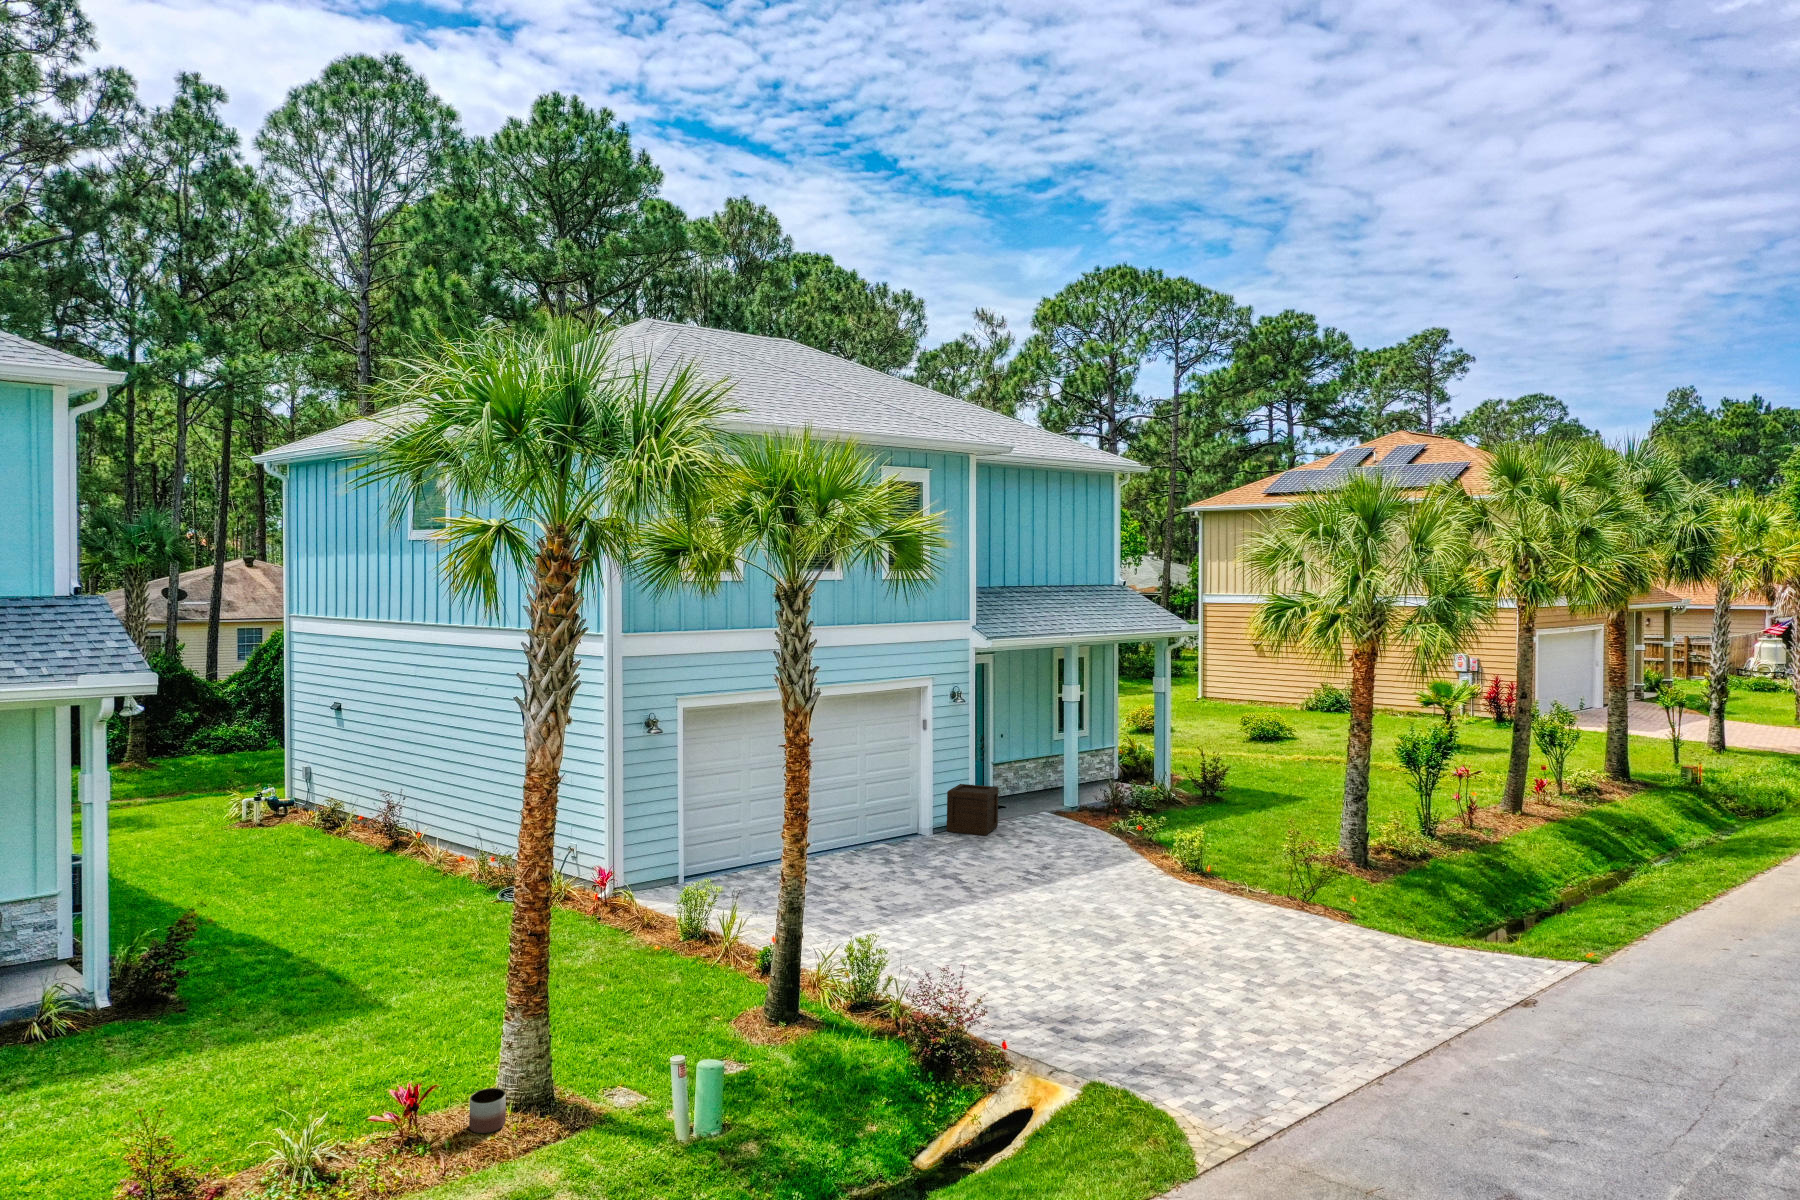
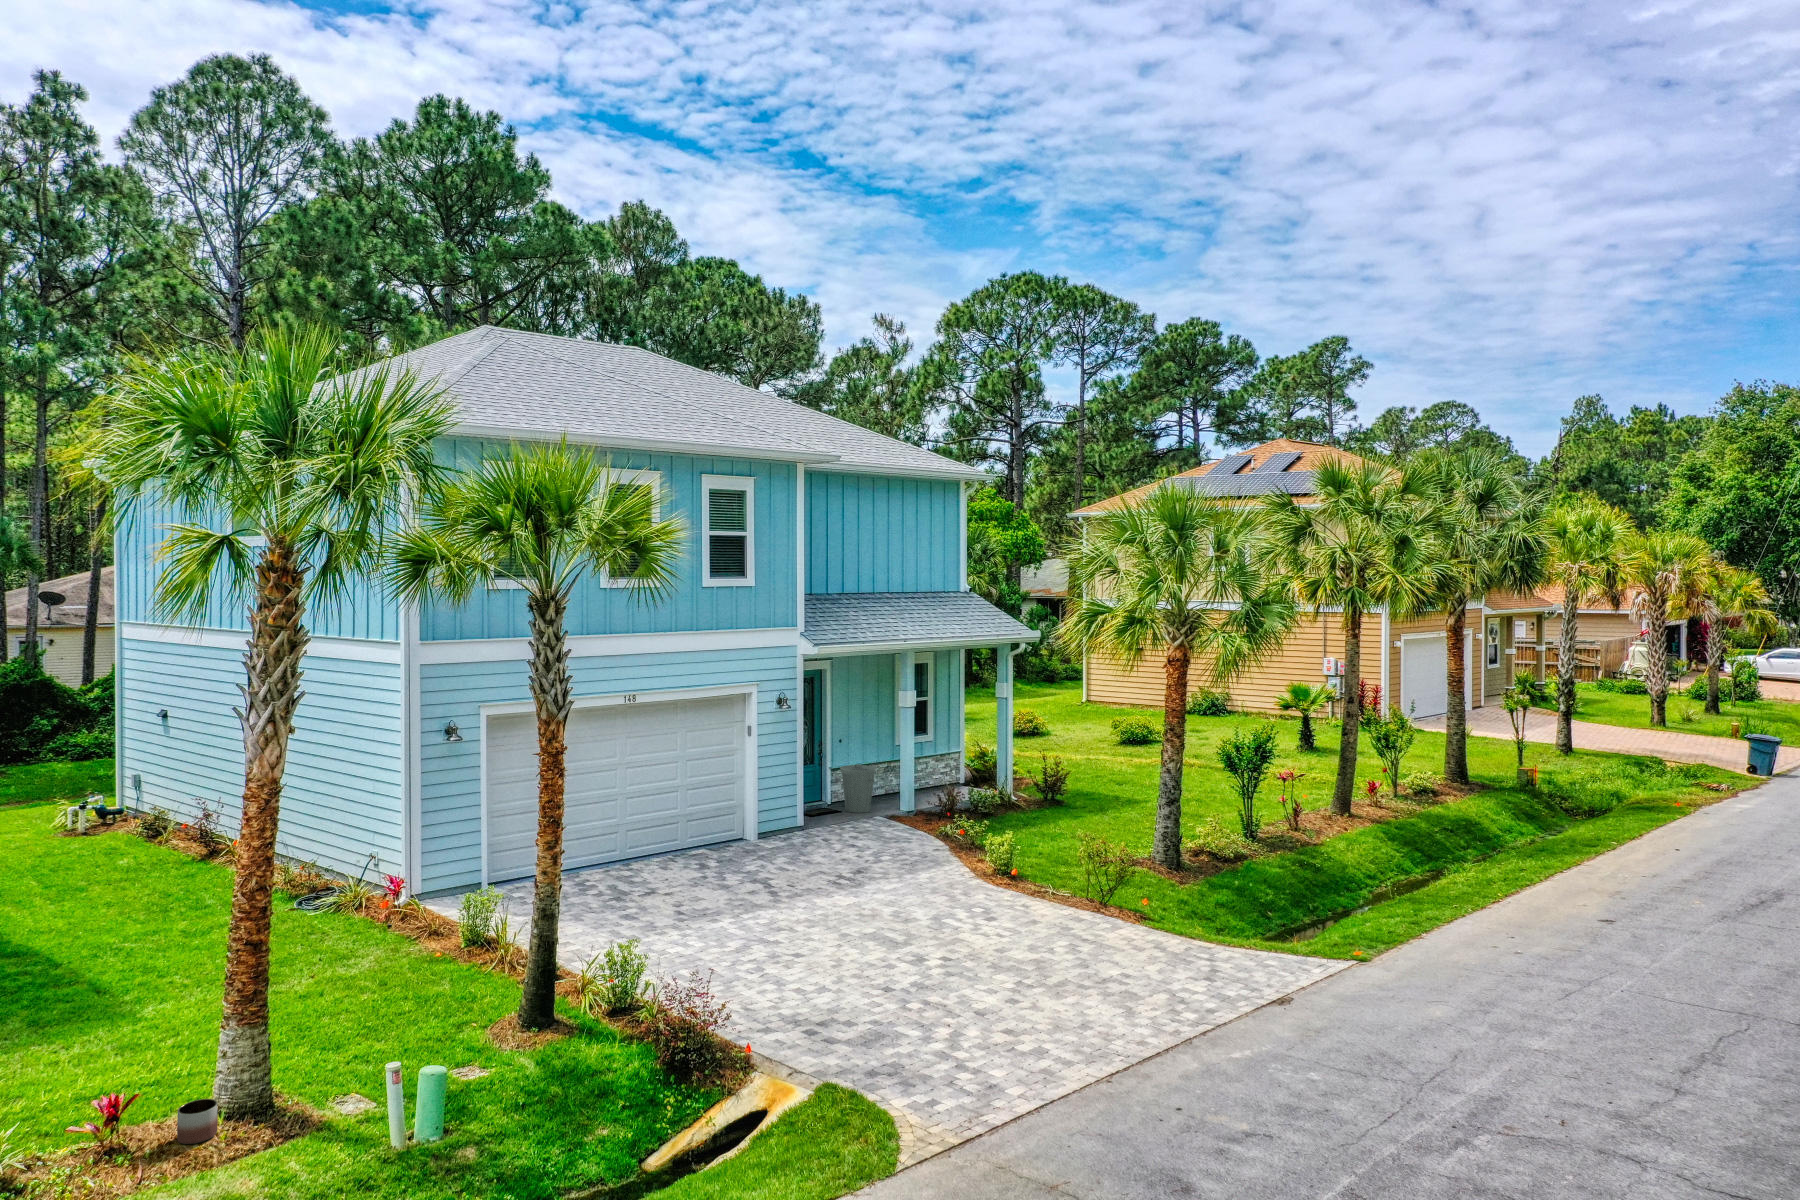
trash can: none [991,758,1028,806] -> present [840,764,876,813]
wooden crate: present [947,784,998,835] -> none [785,791,838,842]

